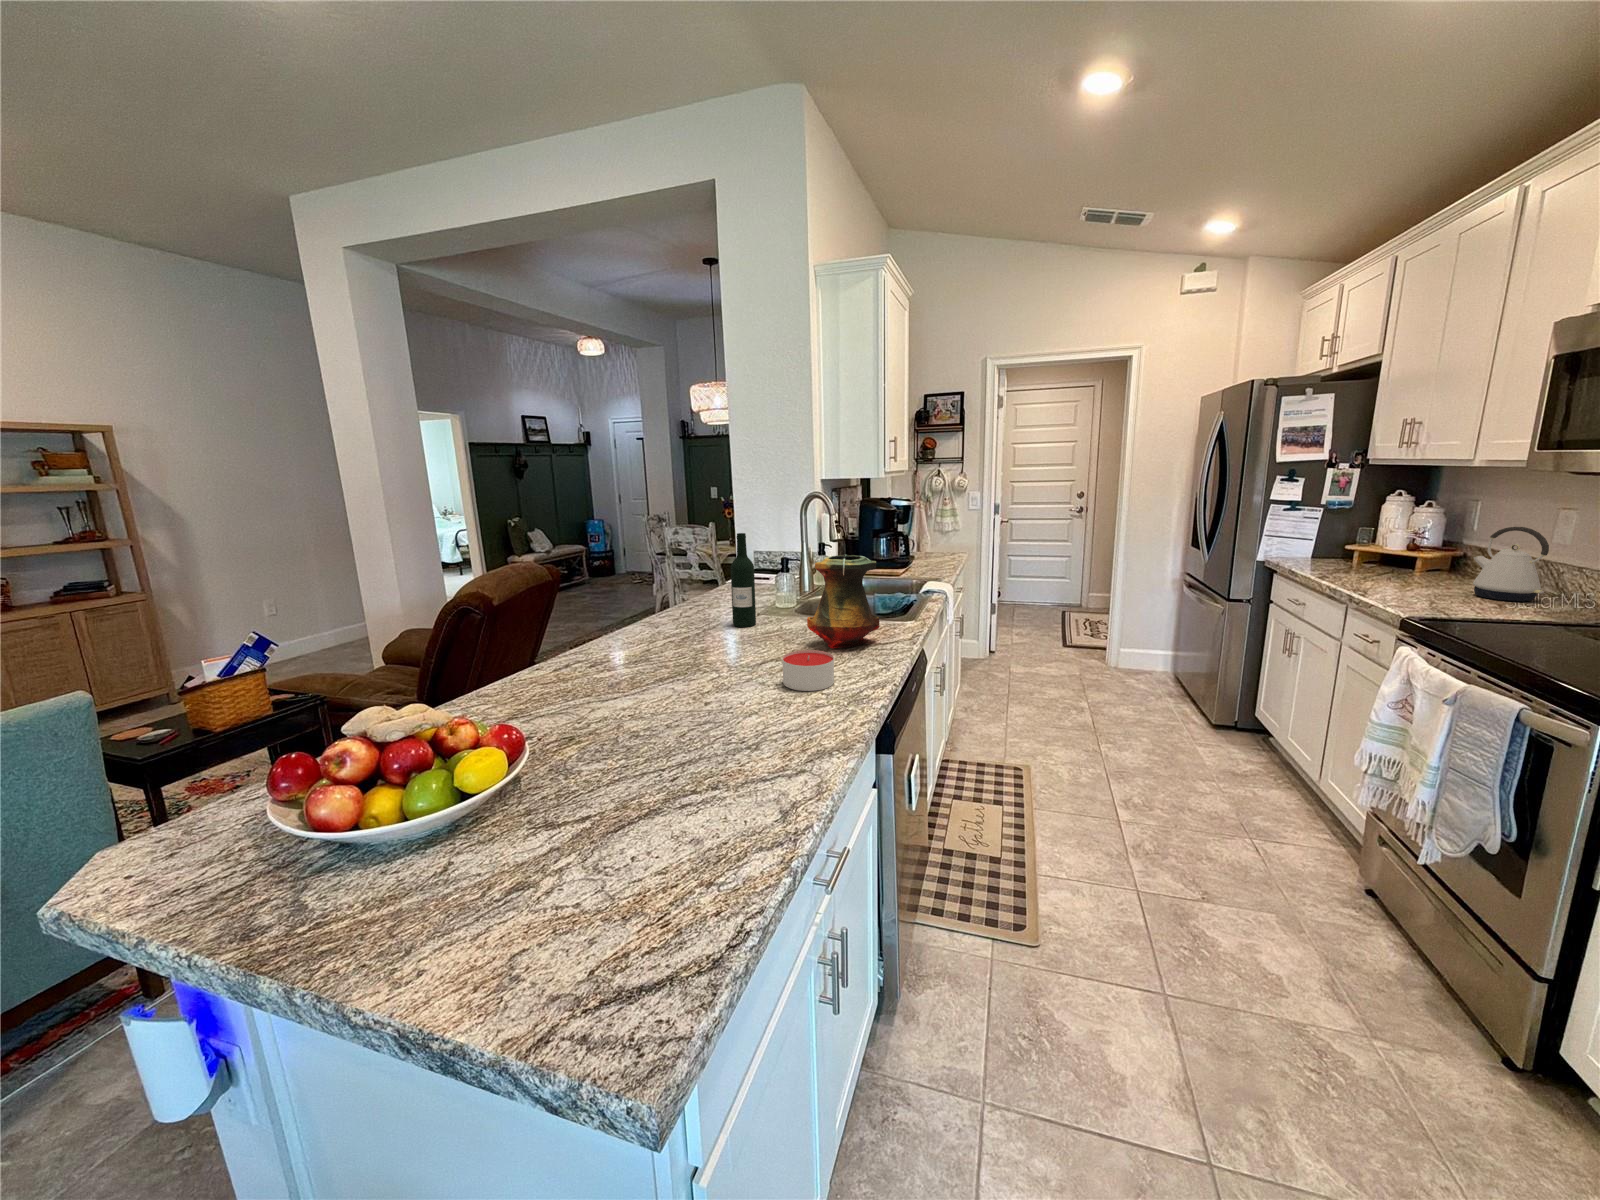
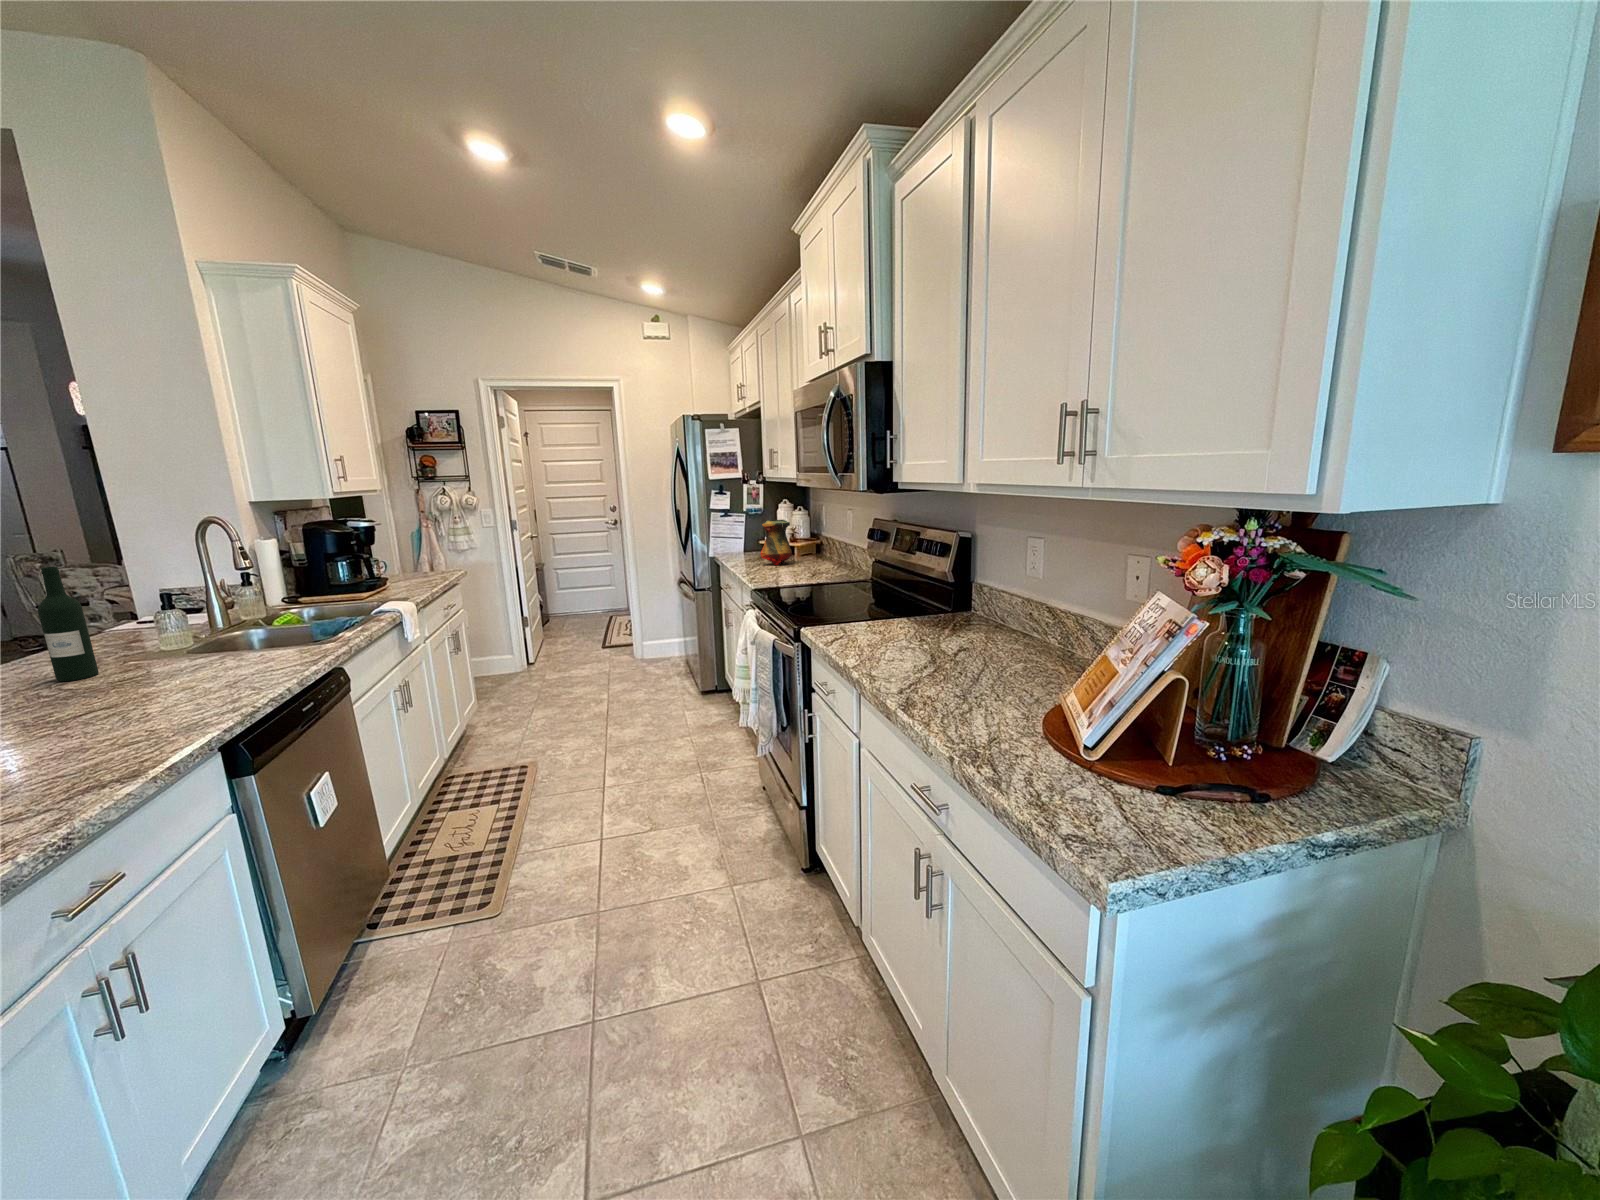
kettle: present [1473,527,1549,601] -> none [806,522,837,571]
vase: present [807,555,880,648] -> present [761,520,792,565]
candle: present [783,650,834,691] -> none [67,688,158,736]

